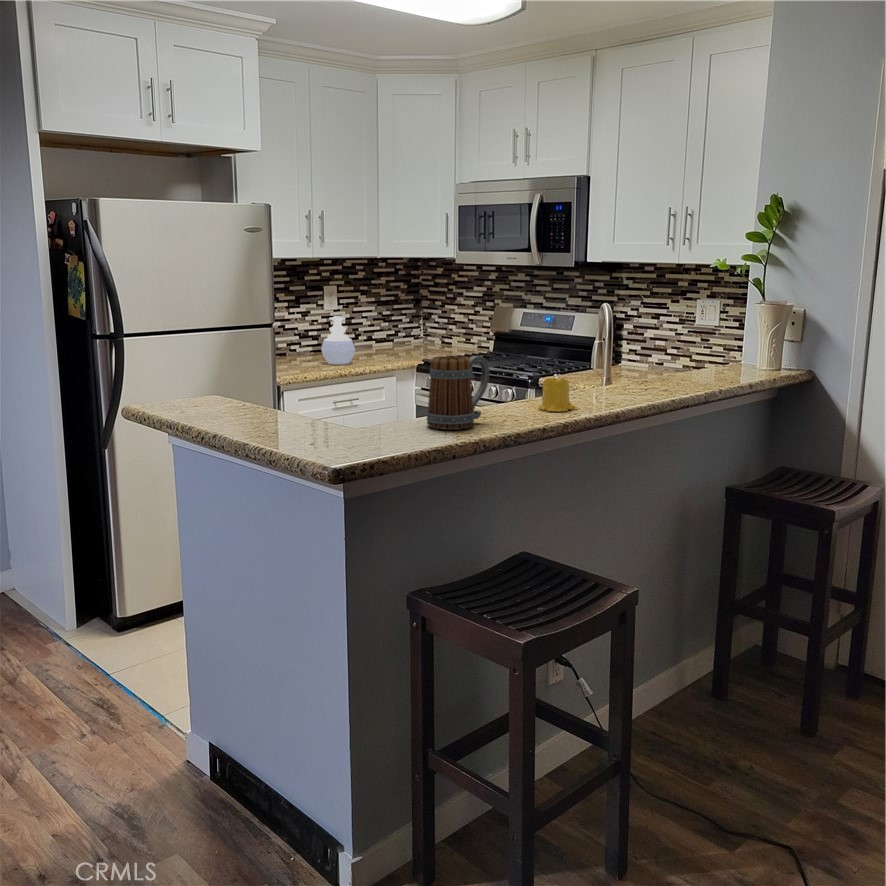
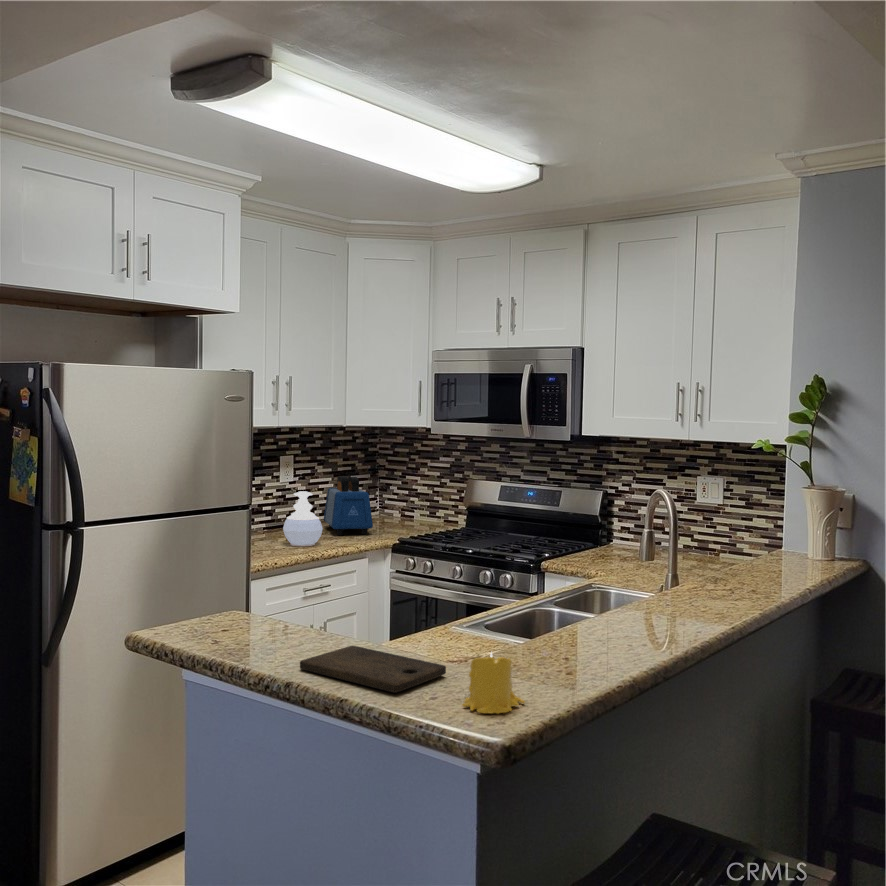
toaster: none [366,304,405,357] -> present [324,476,373,535]
mug: present [426,356,489,430] -> none [548,571,615,665]
candle: present [538,377,577,412] -> present [463,653,525,713]
cutting board: none [223,414,331,441] -> present [300,646,446,693]

